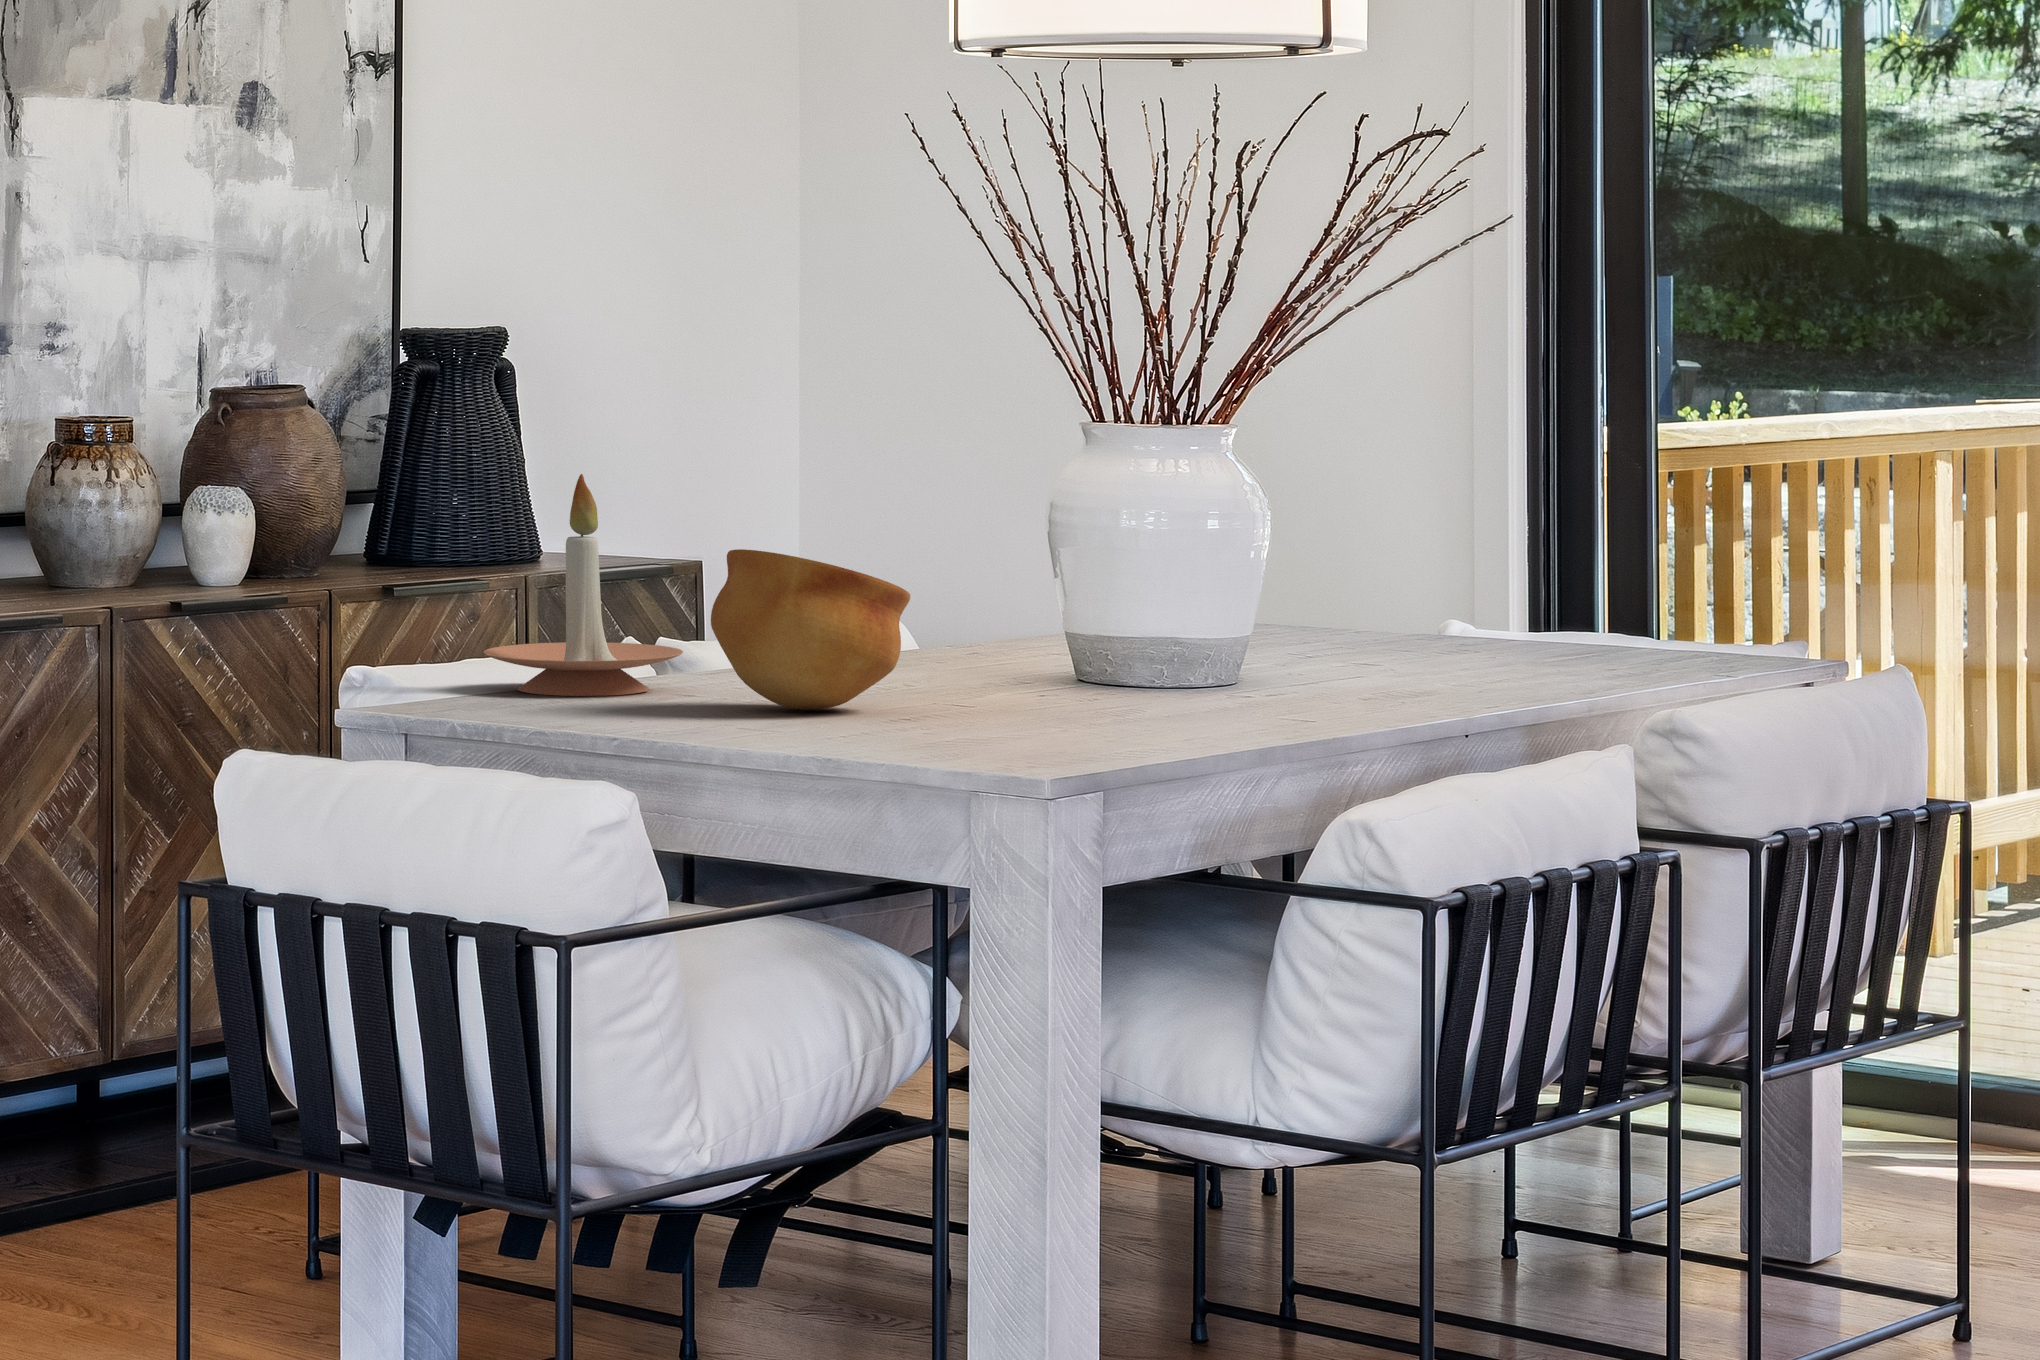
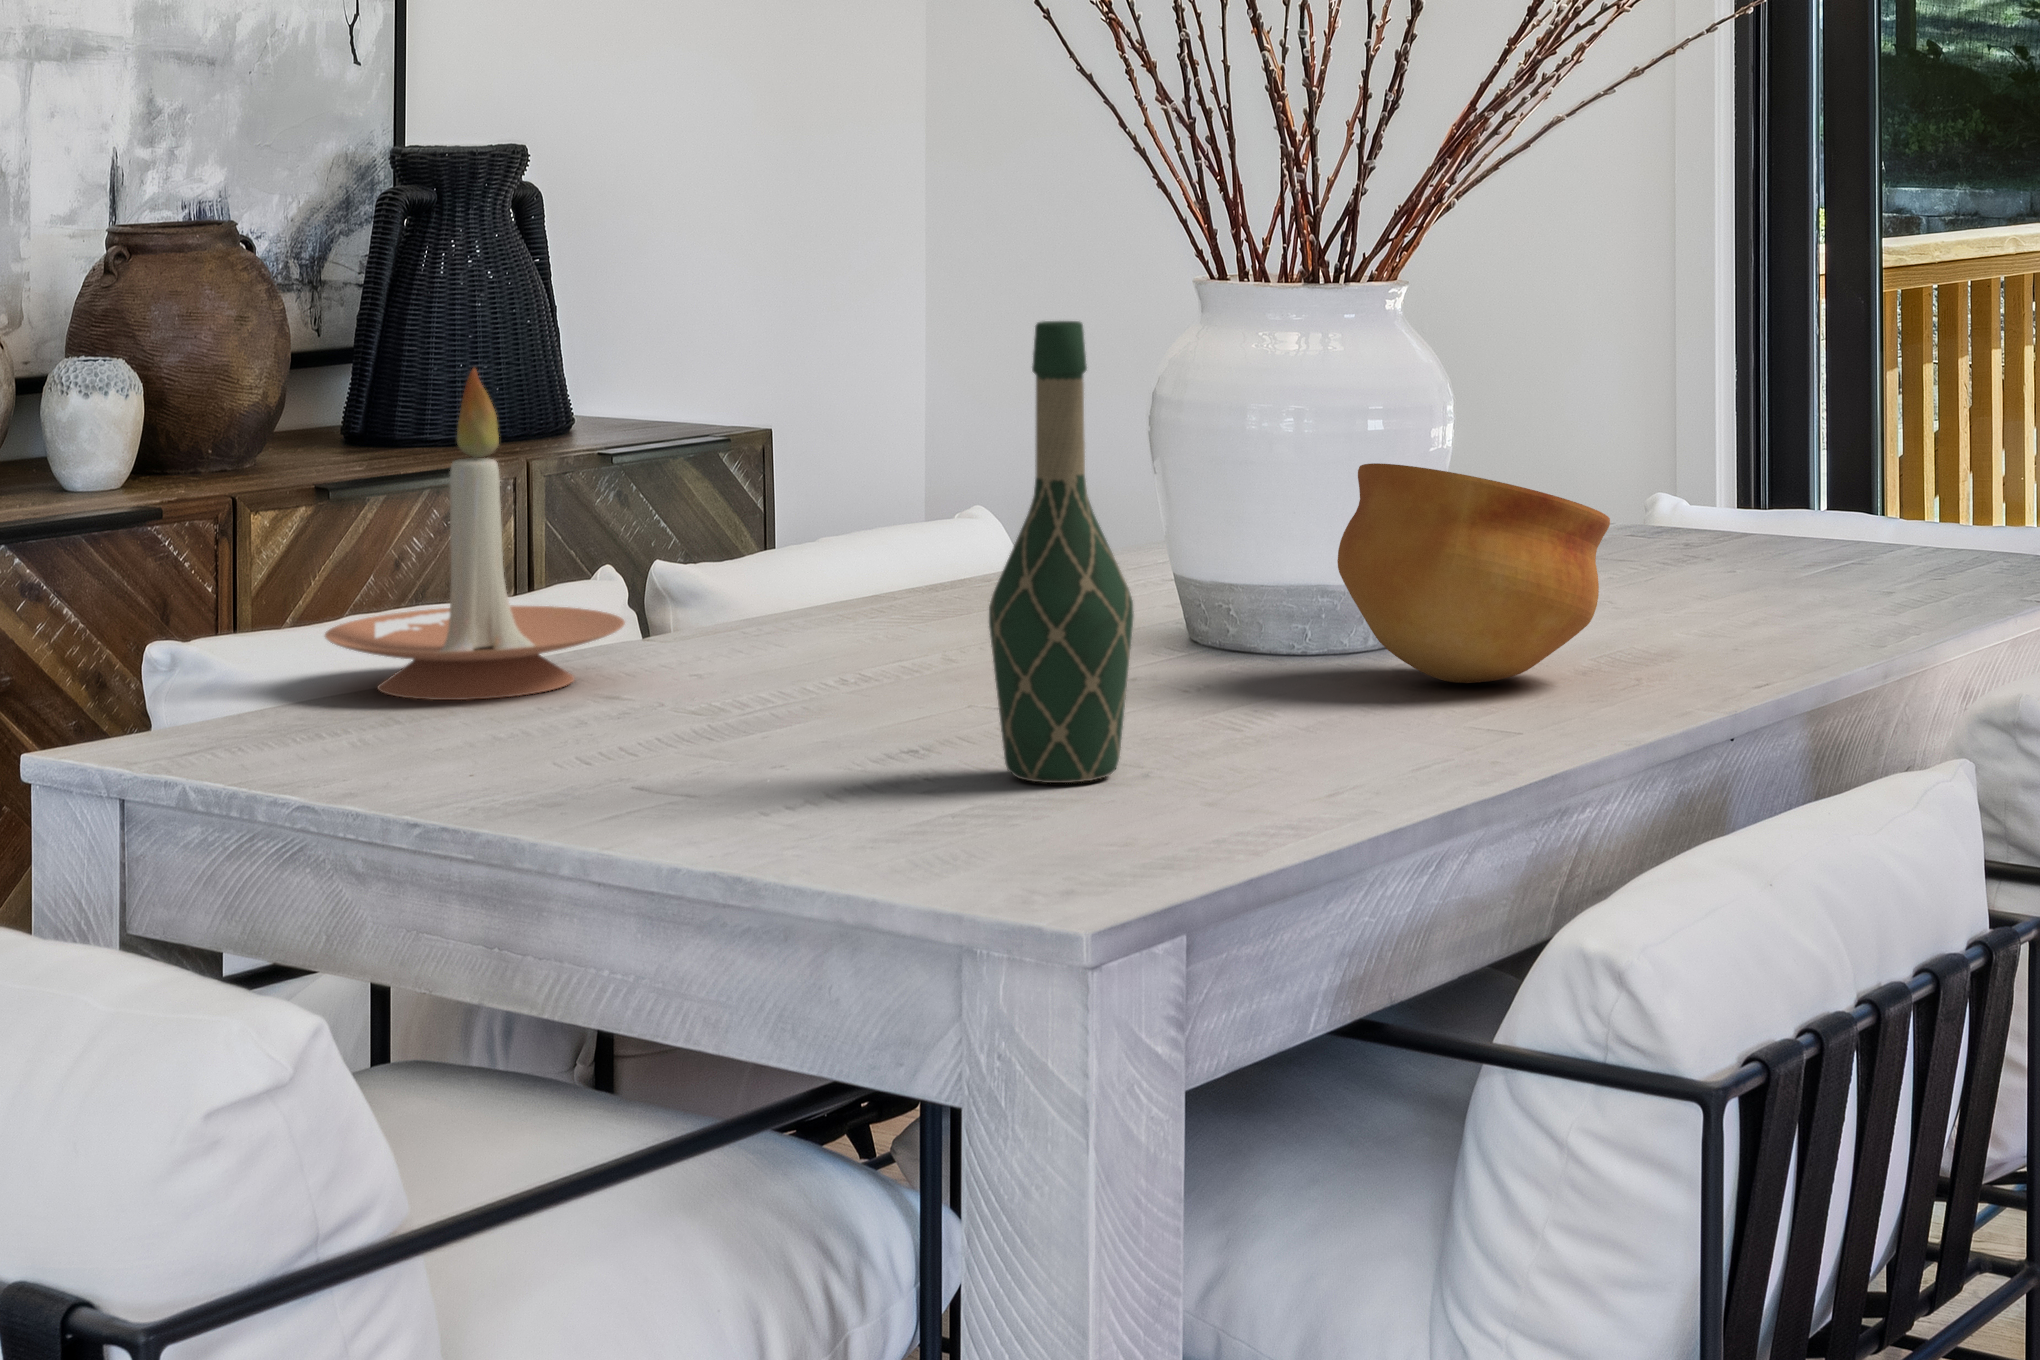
wine bottle: none [962,435,1056,729] -> present [989,321,1134,783]
bowl: present [711,549,911,710] -> present [1337,463,1610,683]

